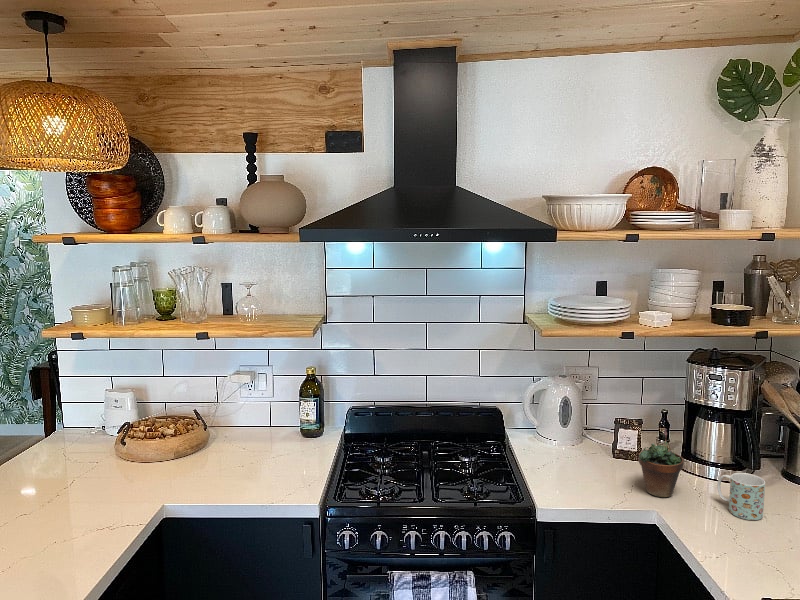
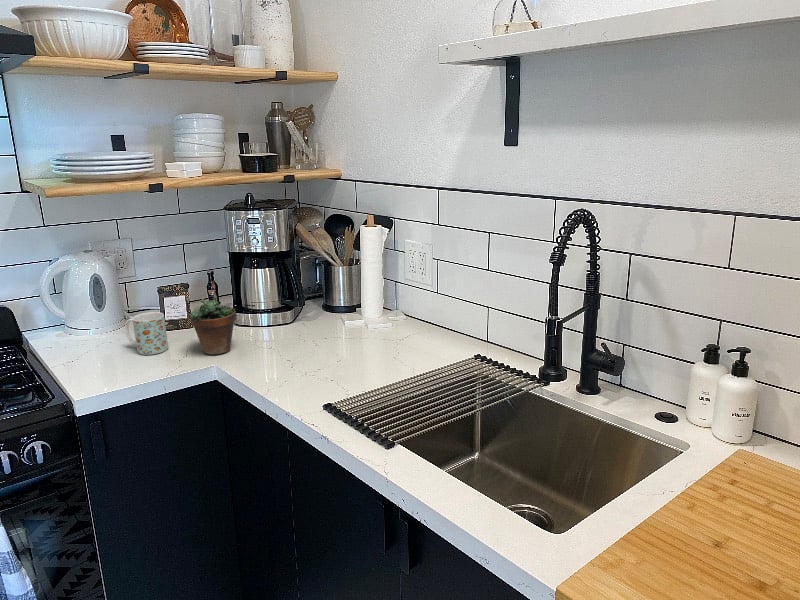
mug: present [717,473,765,520] -> present [125,312,168,355]

